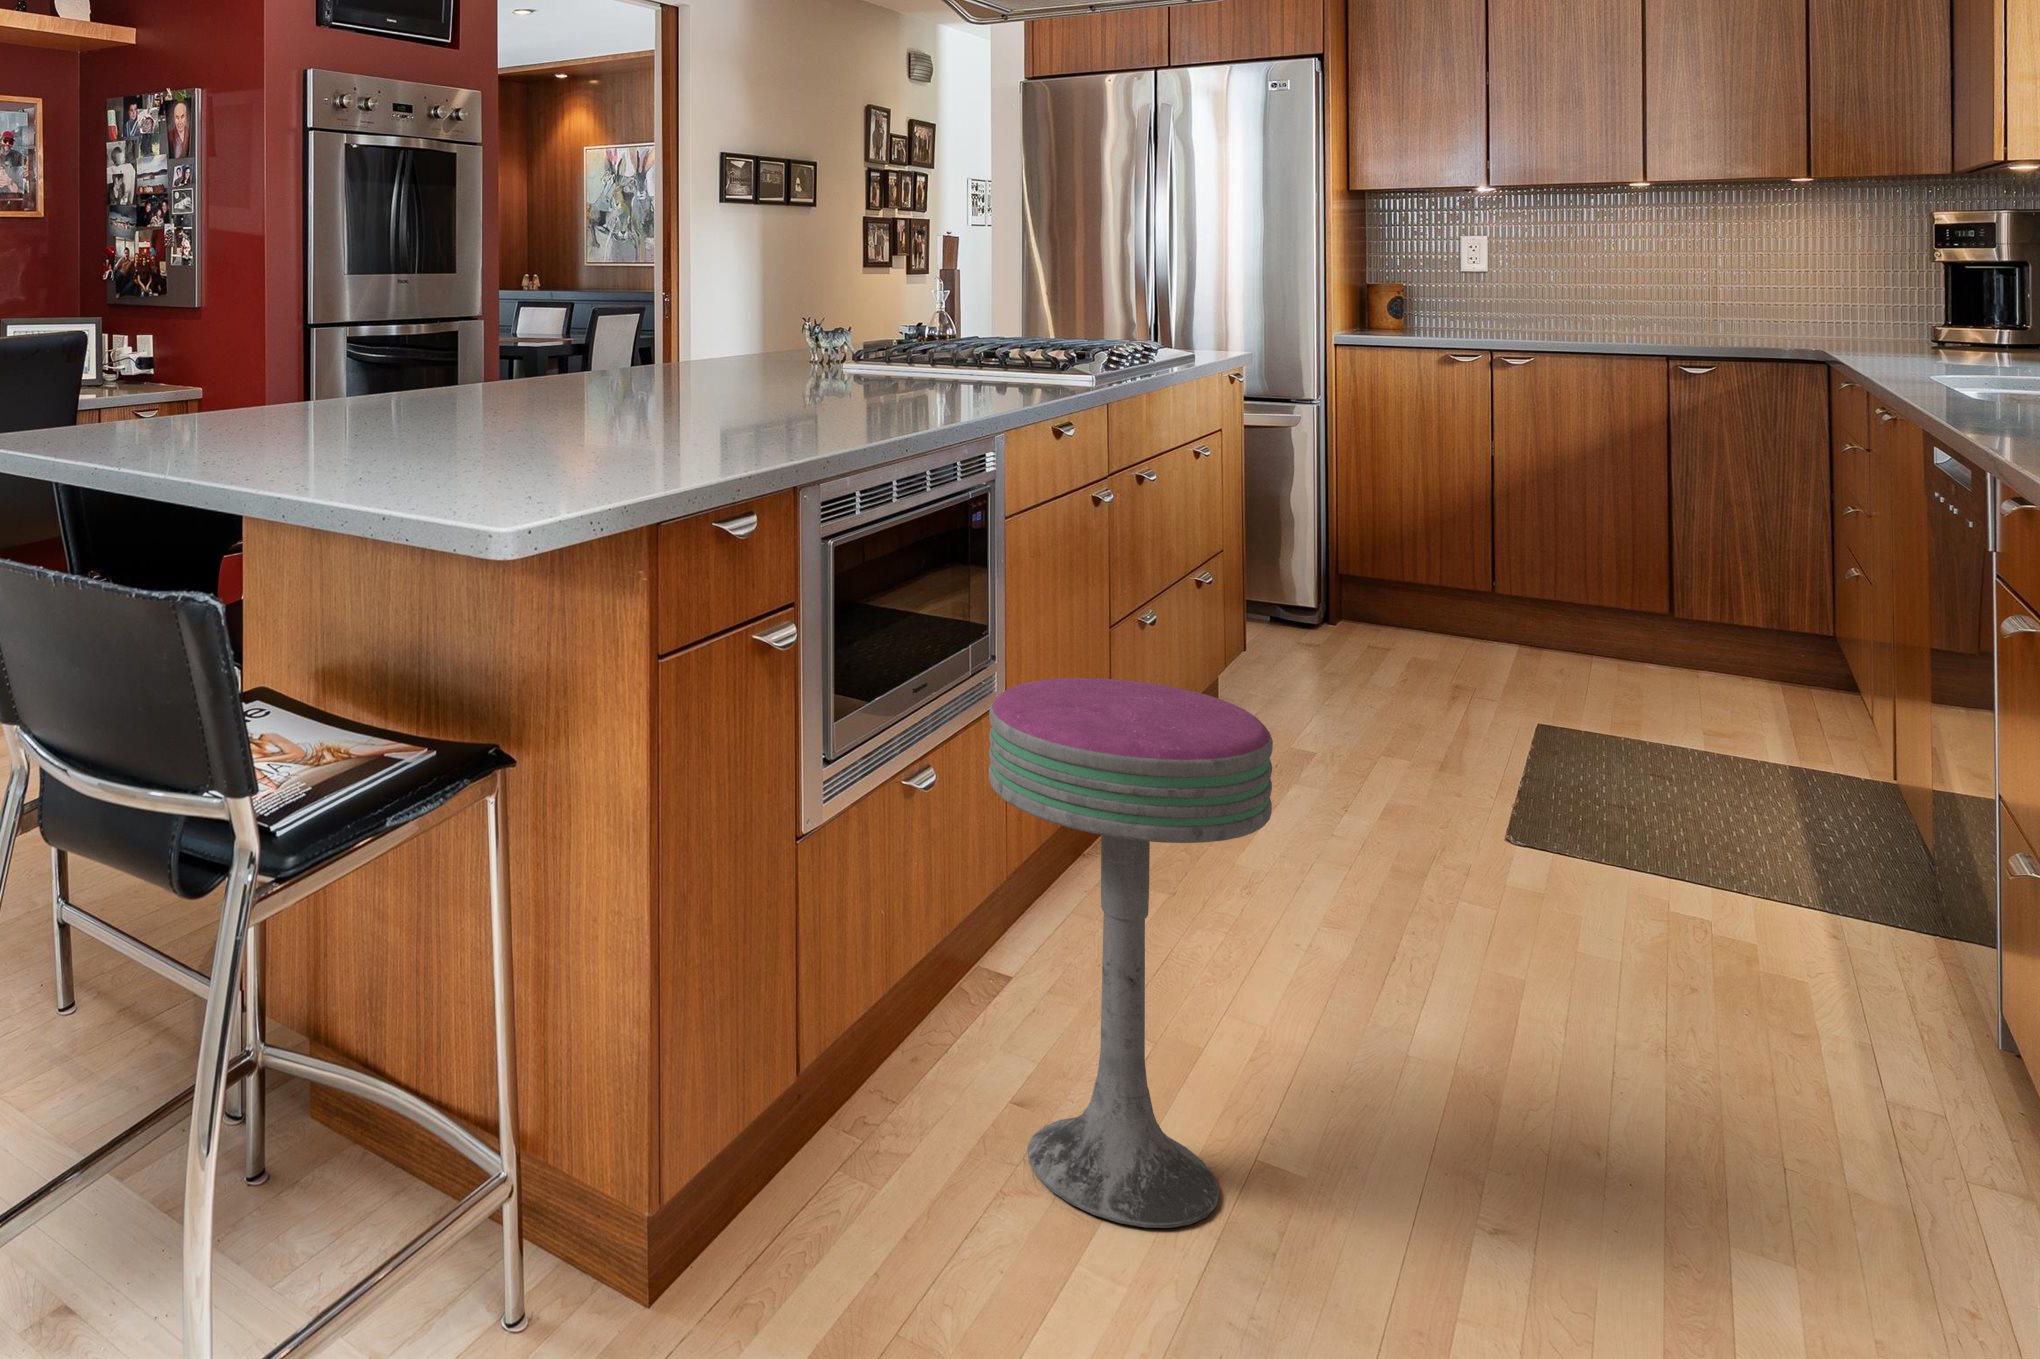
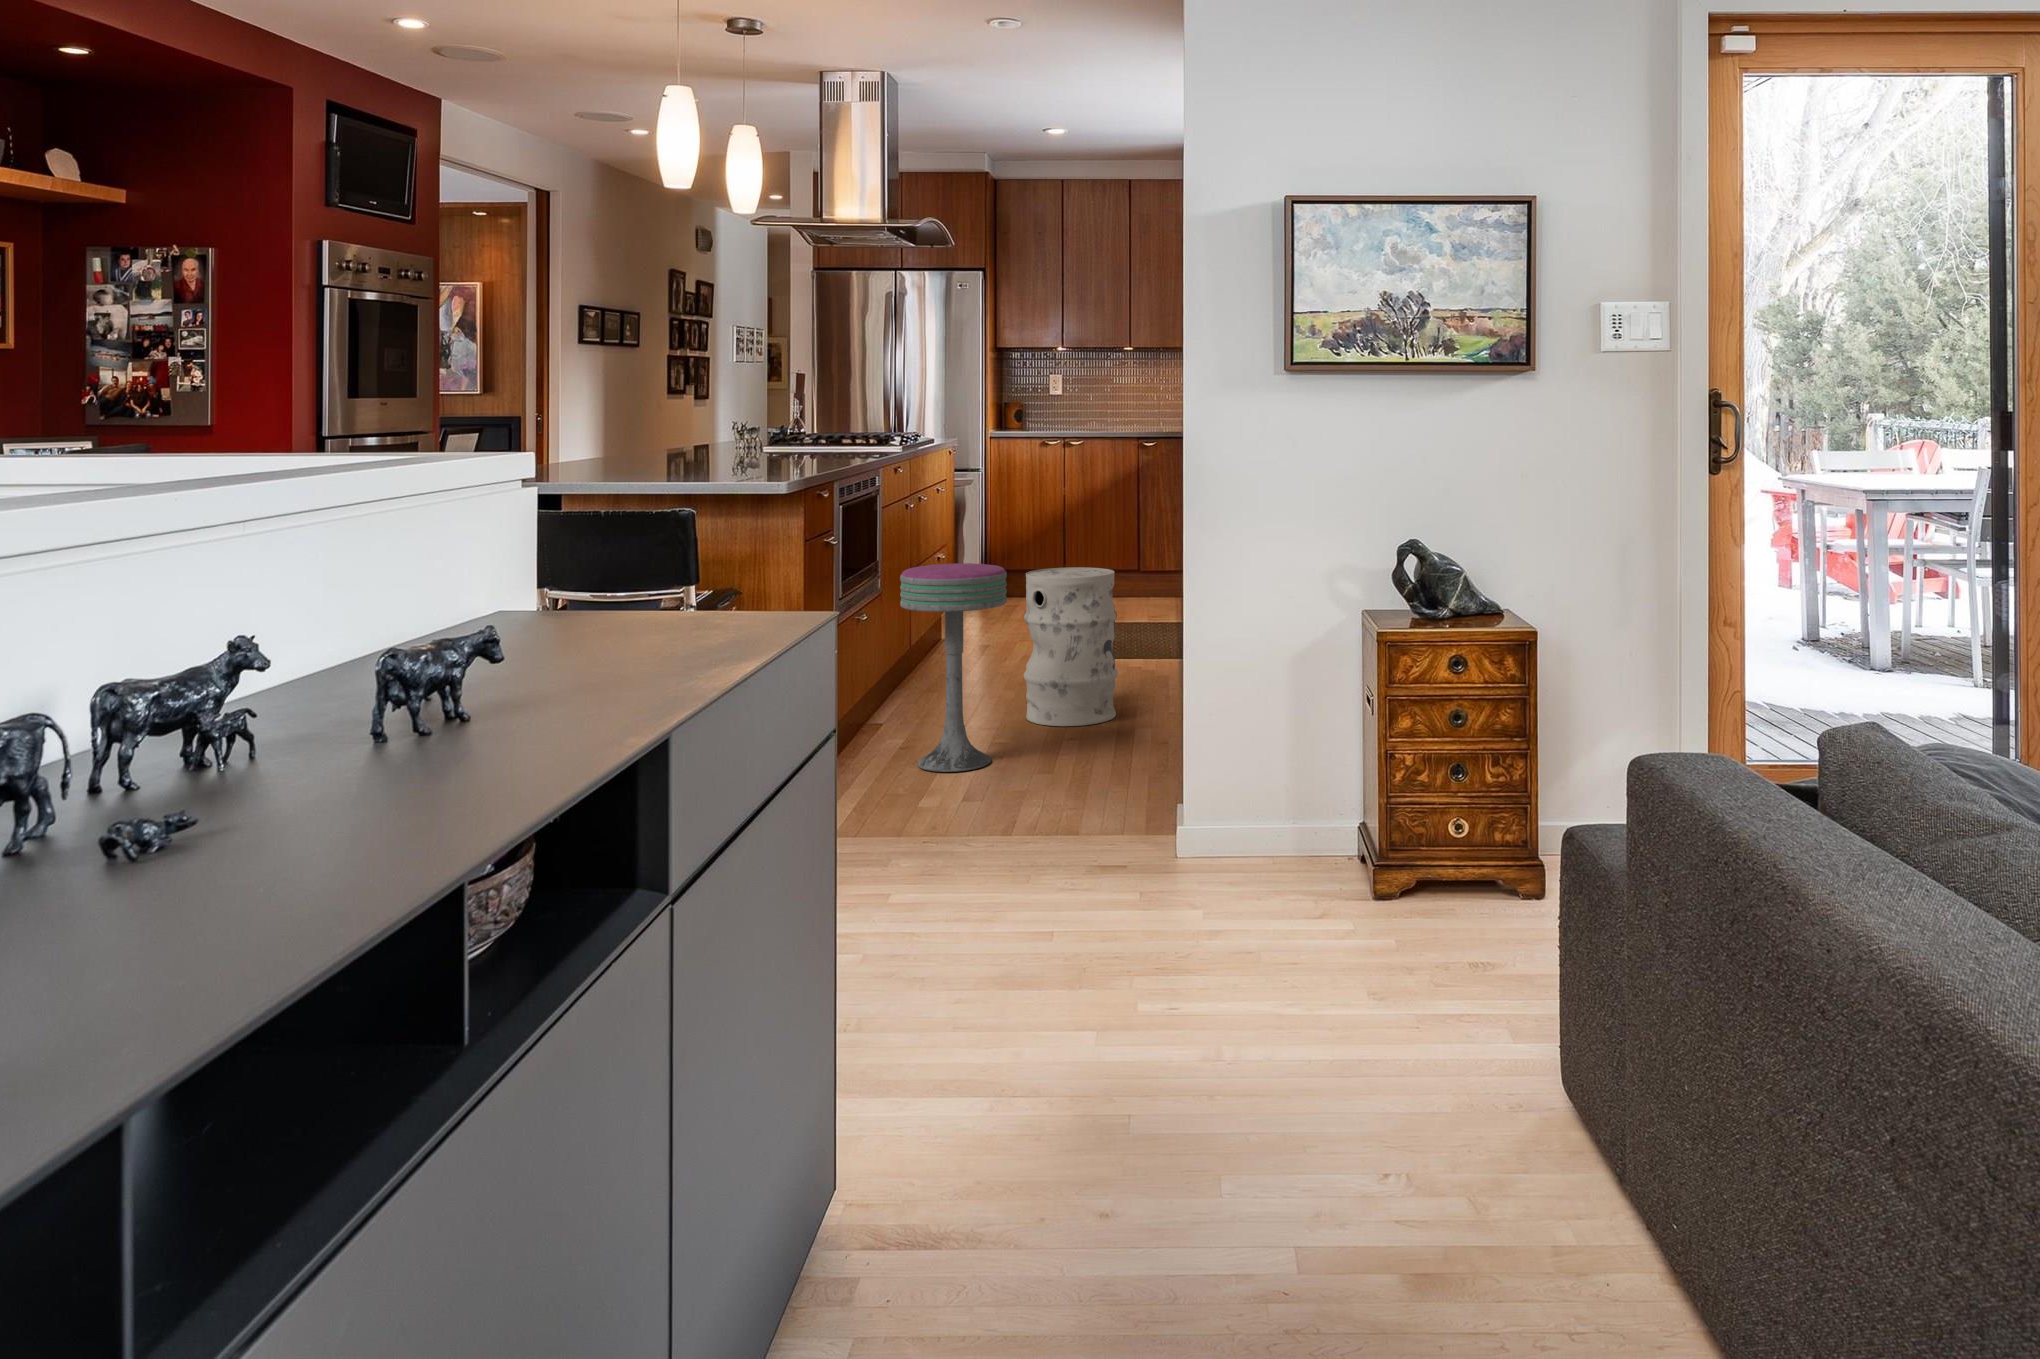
trash can: none [1346,683,1618,1114] -> present [1024,567,1118,726]

